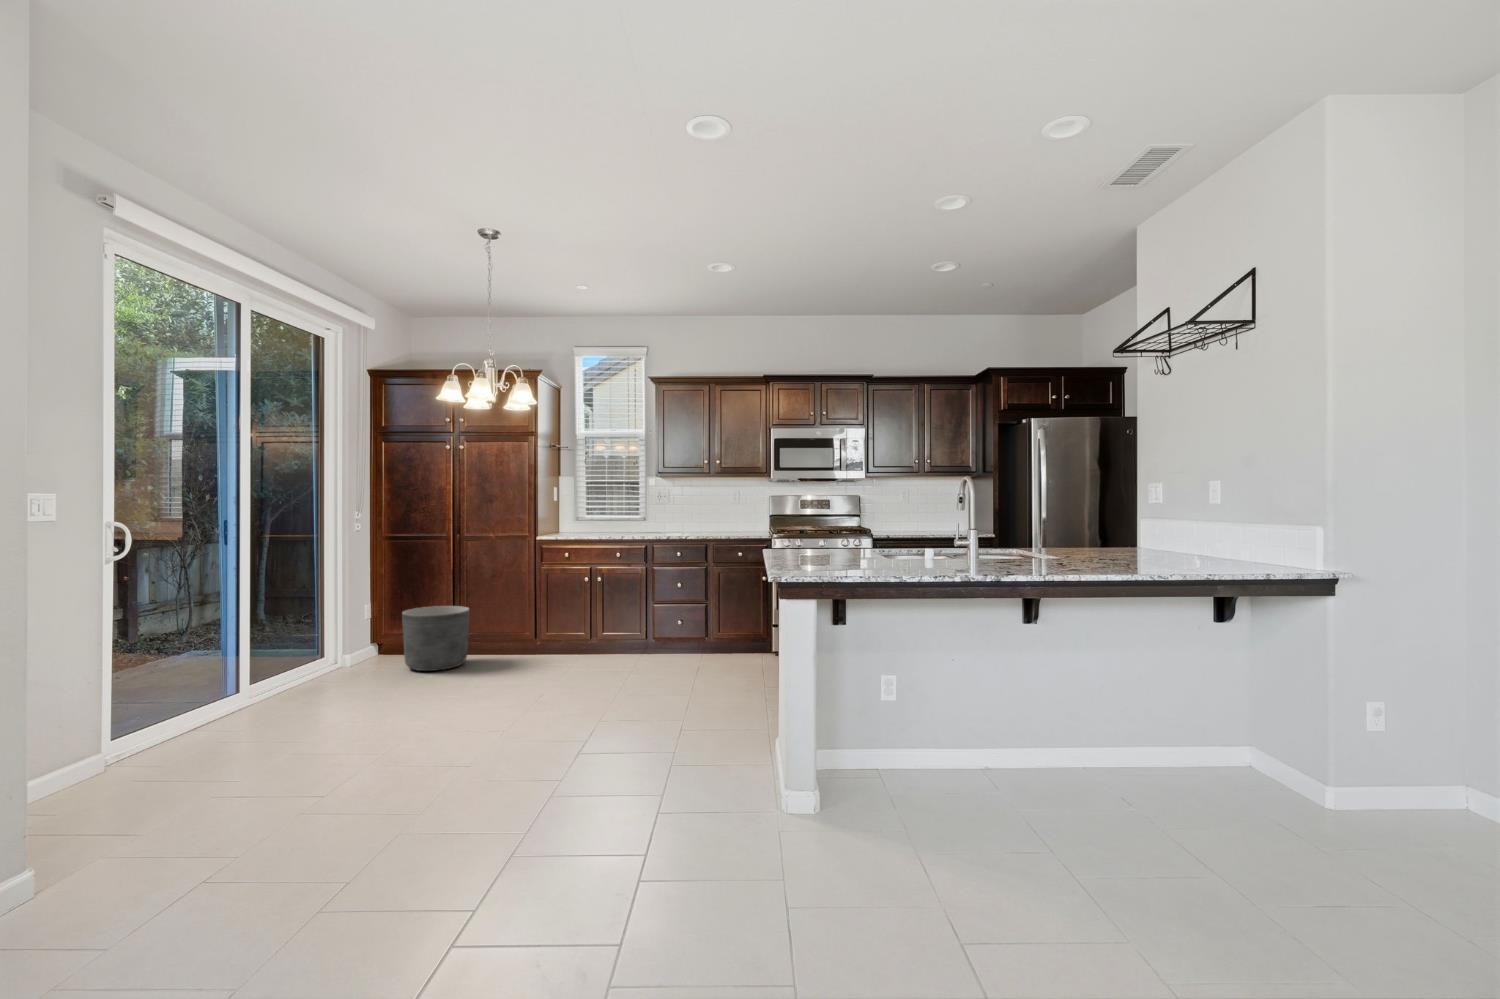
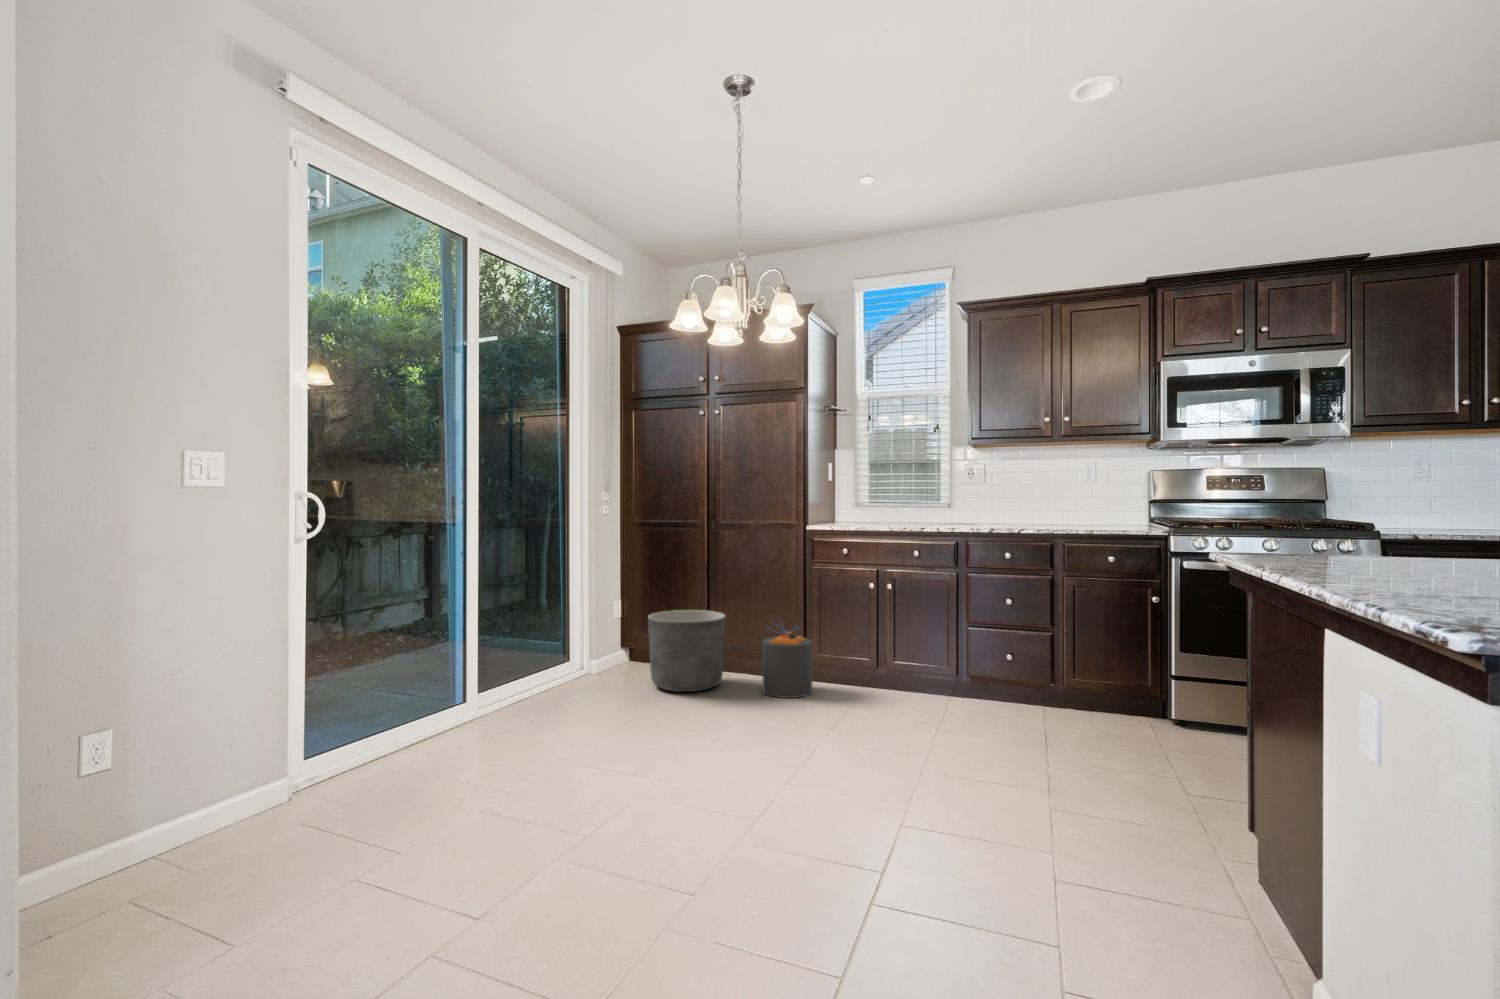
trash can: none [501,607,541,667] -> present [762,619,813,698]

